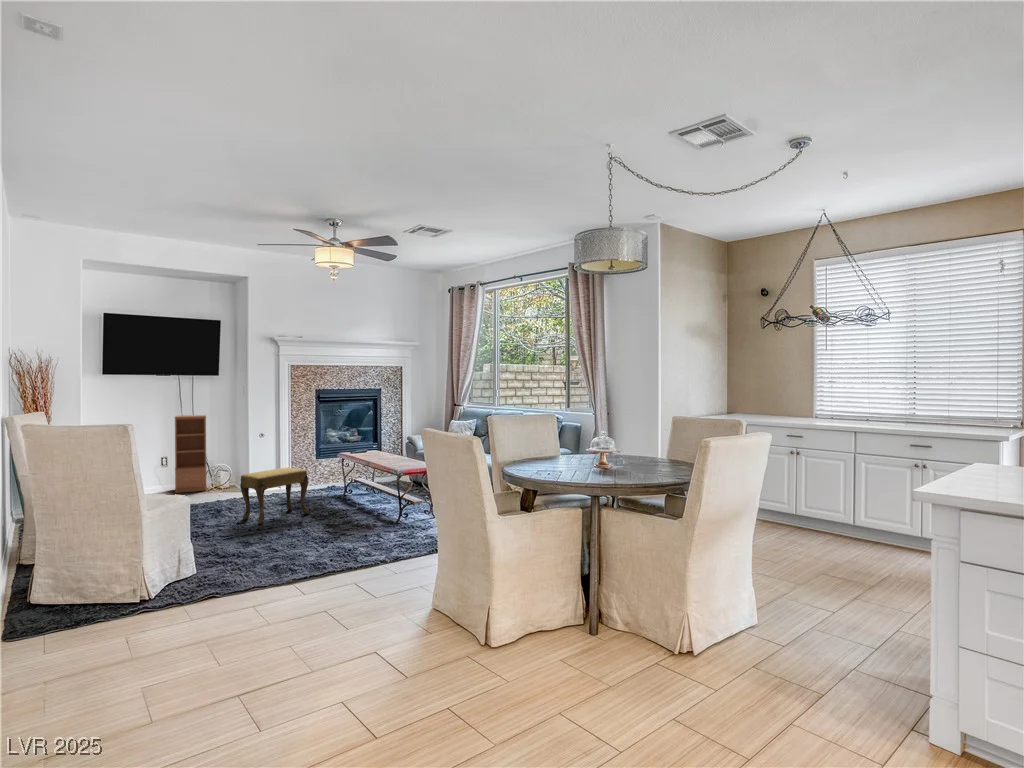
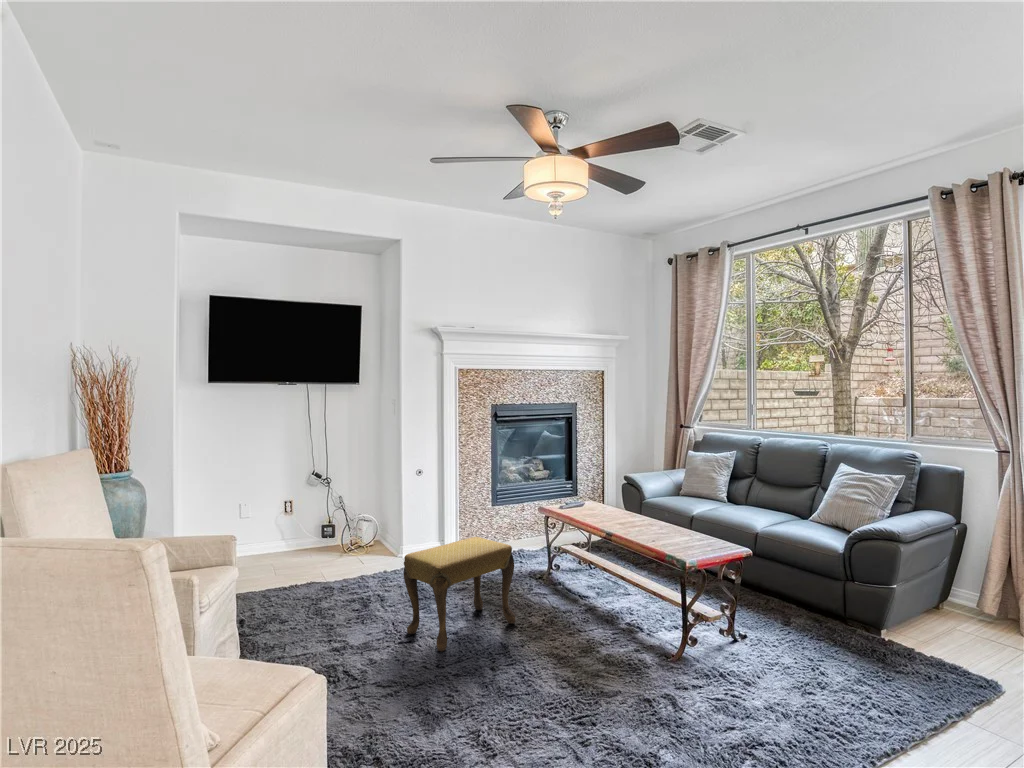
bookcase: present [175,415,207,493] -> none [301,441,343,556]

